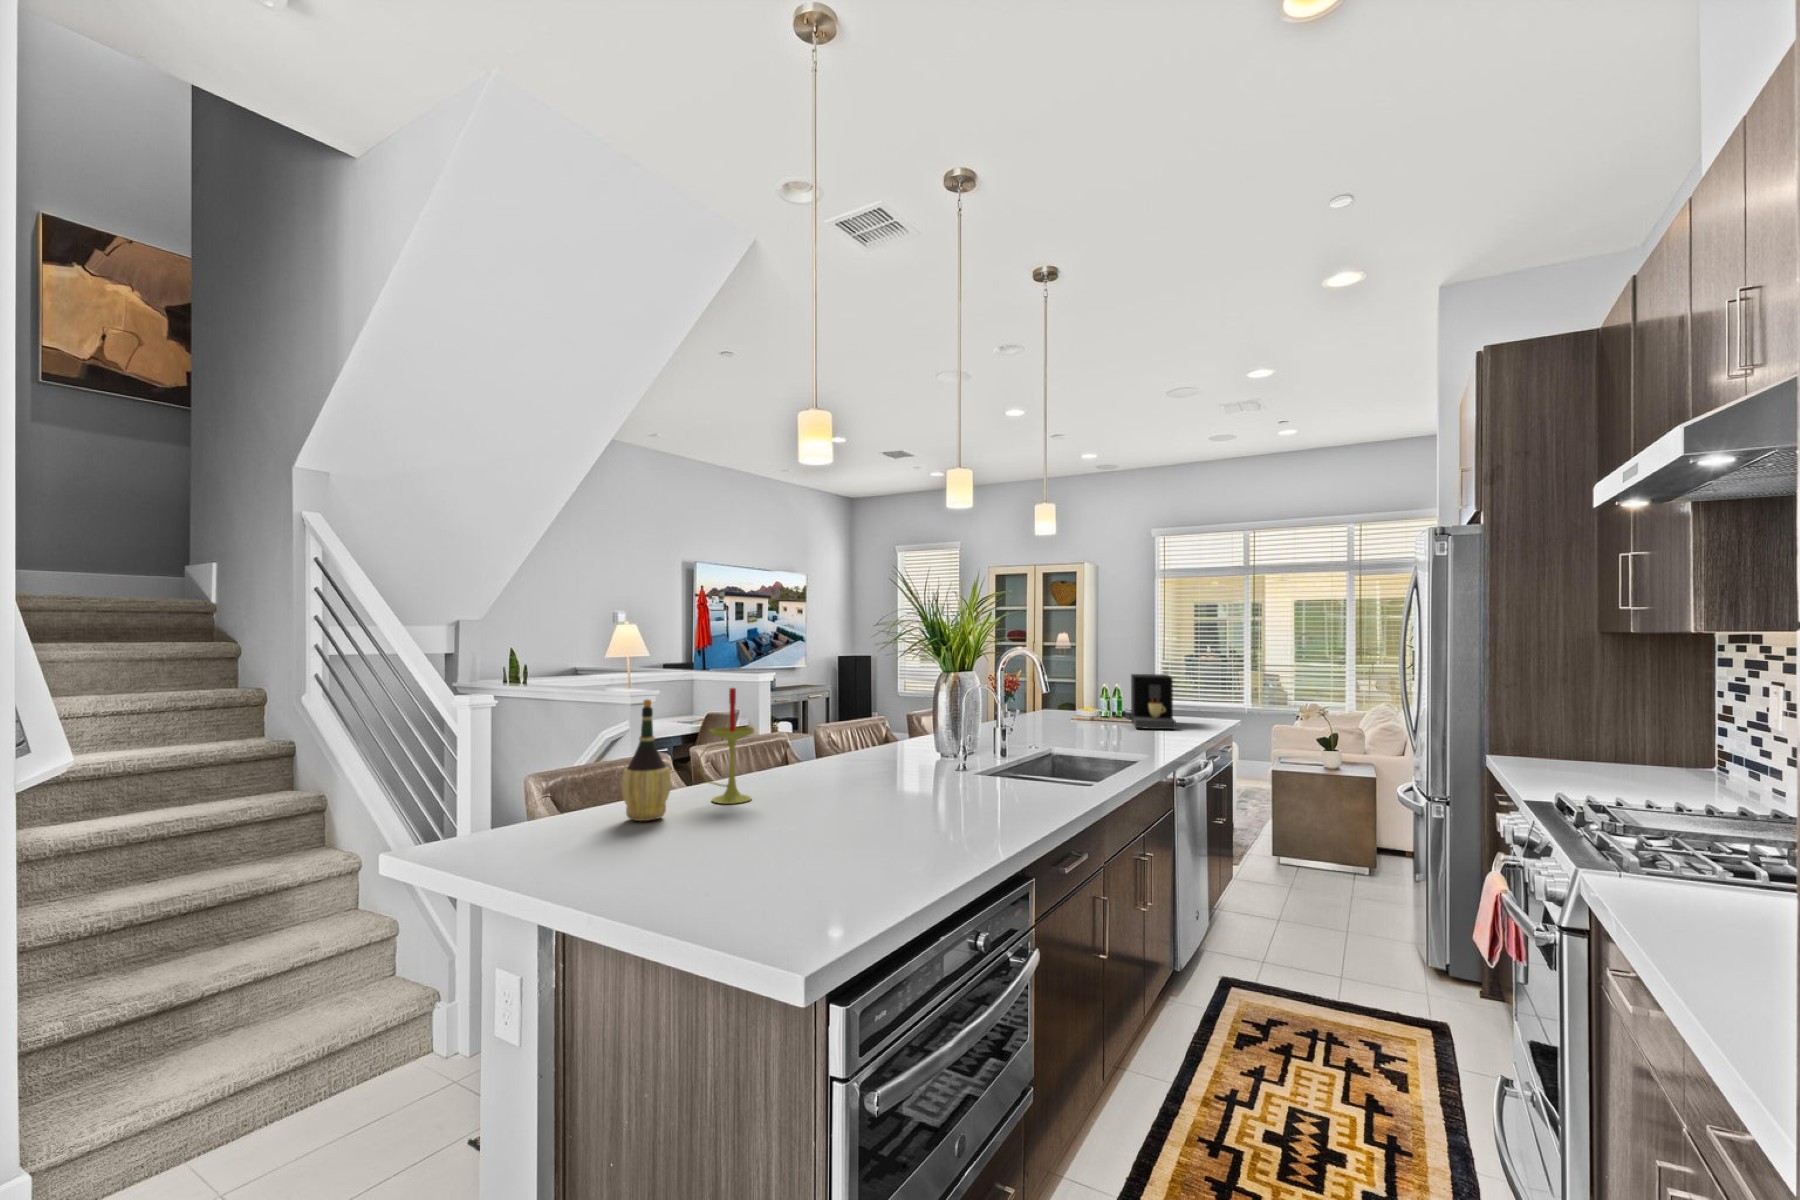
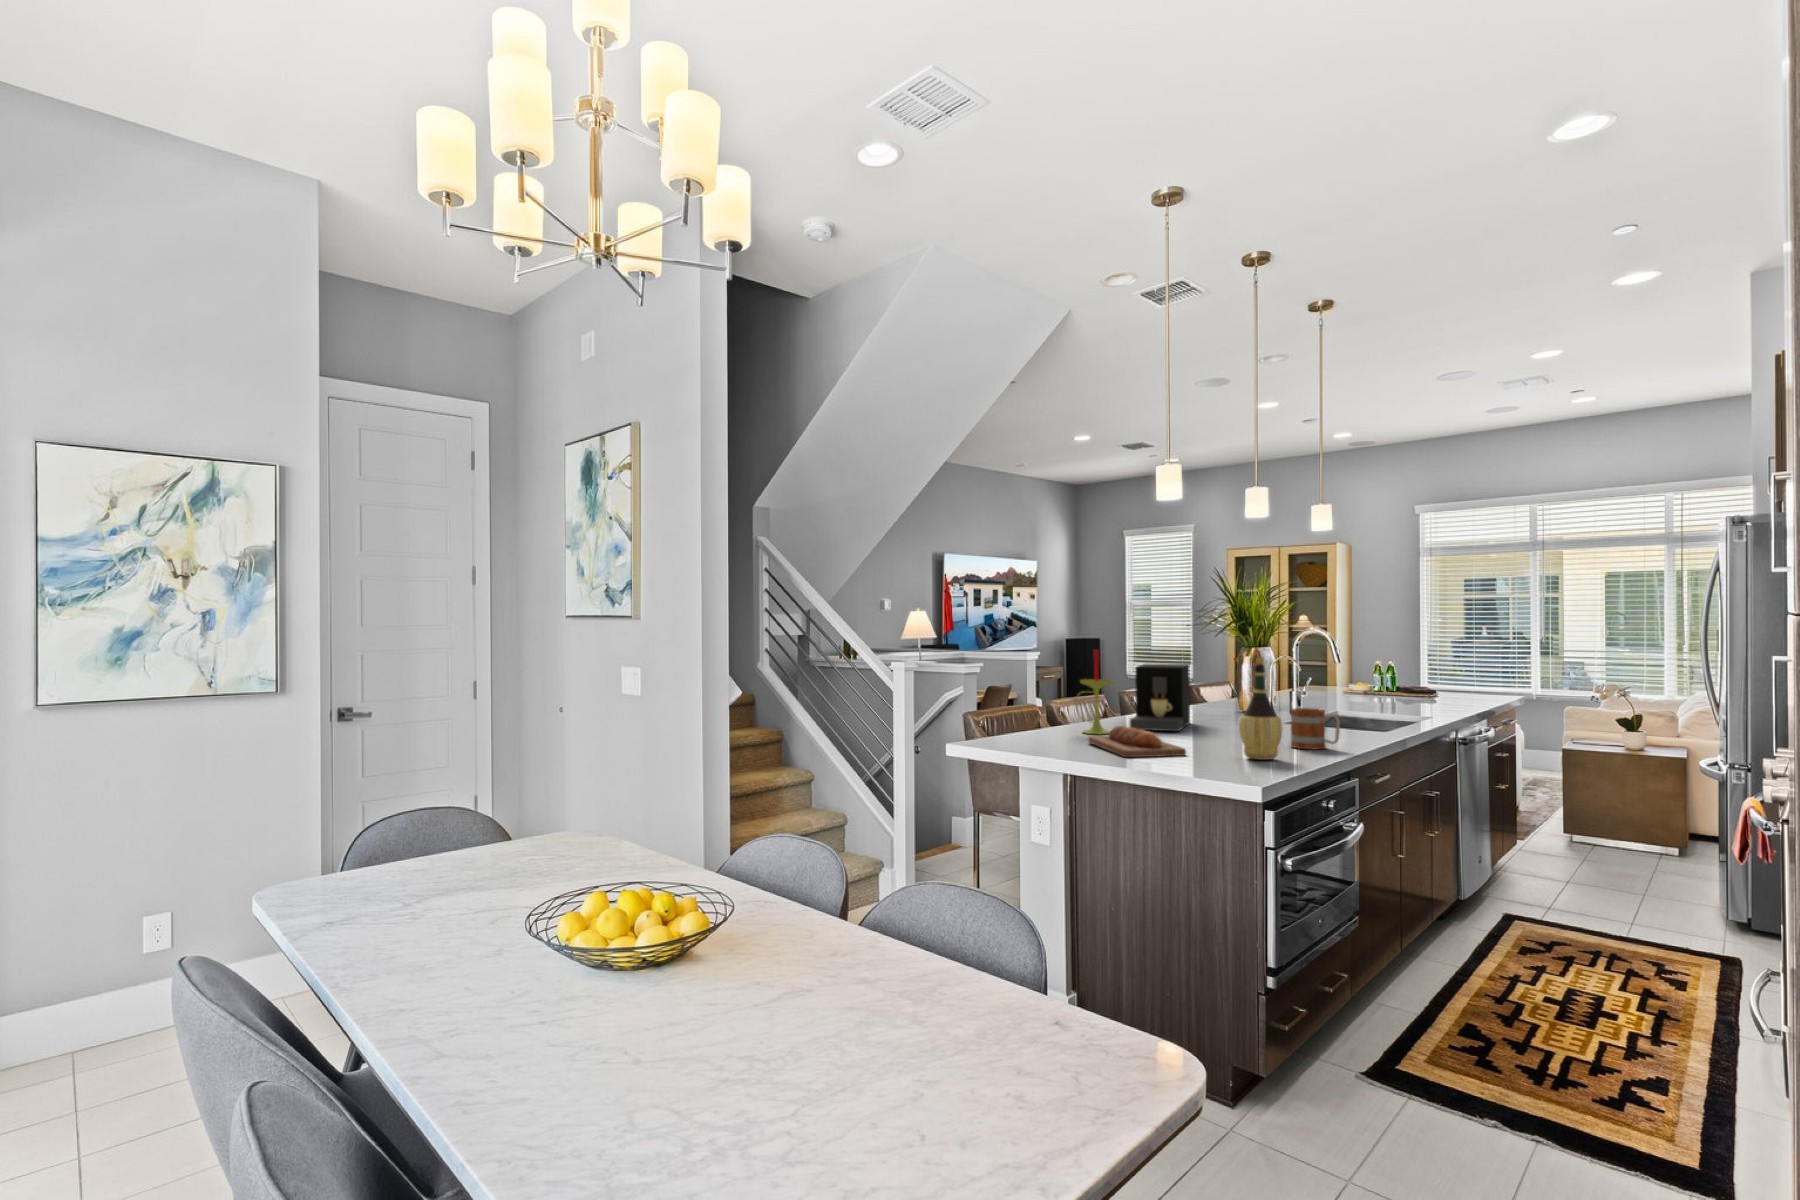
coffee maker: present [1131,674,1176,729] -> present [1130,664,1190,731]
wine bottle: present [621,699,671,821] -> present [1239,658,1283,760]
mug: none [960,773,1021,835] -> present [1291,708,1340,750]
bread loaf: none [691,803,803,864] -> present [1088,726,1186,757]

